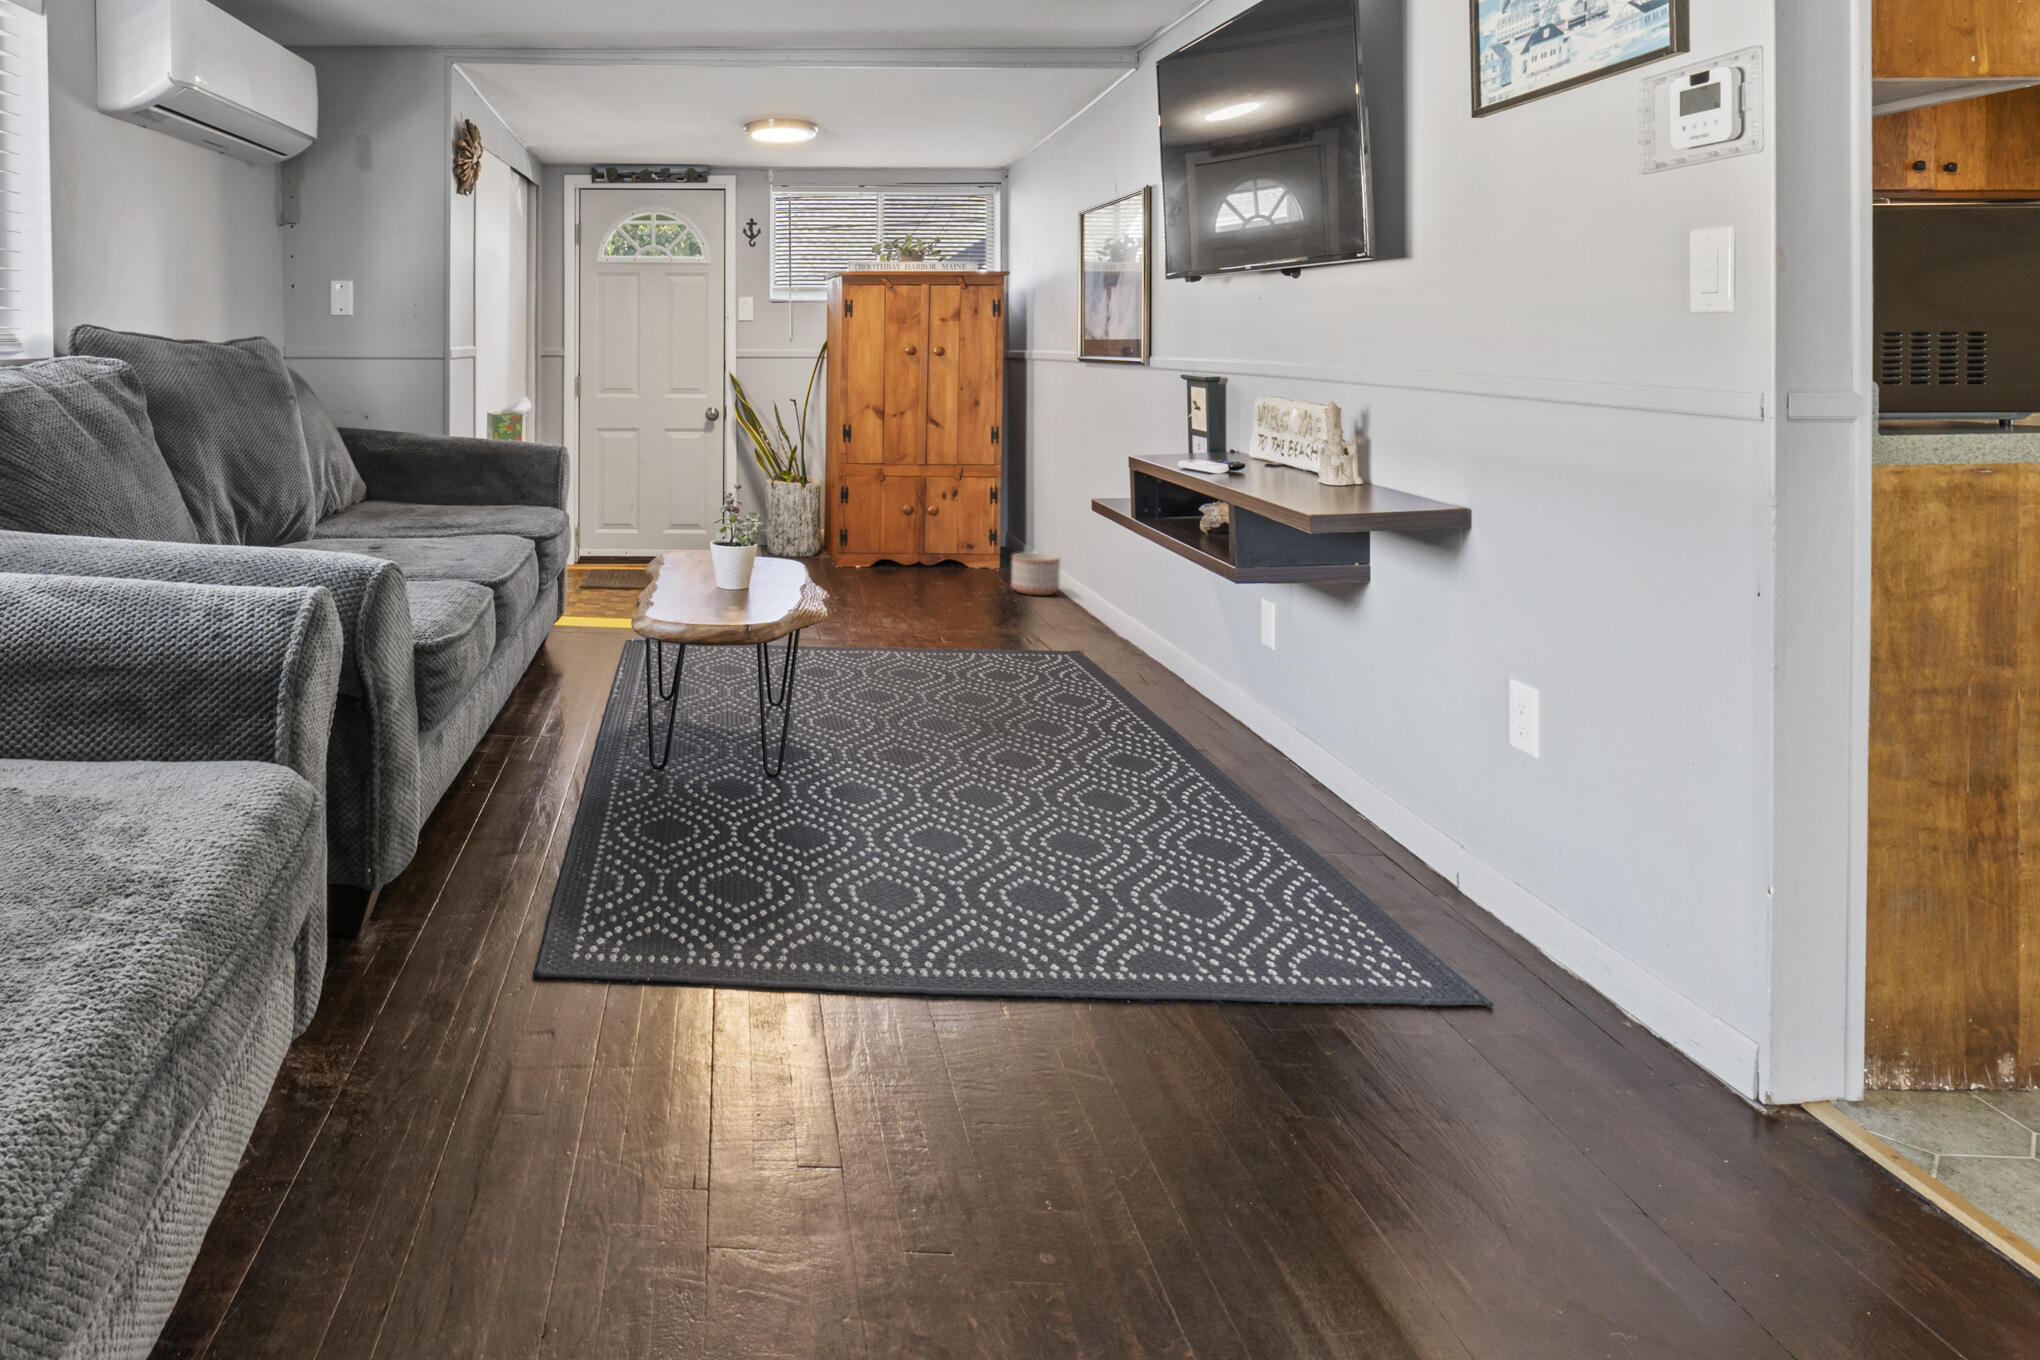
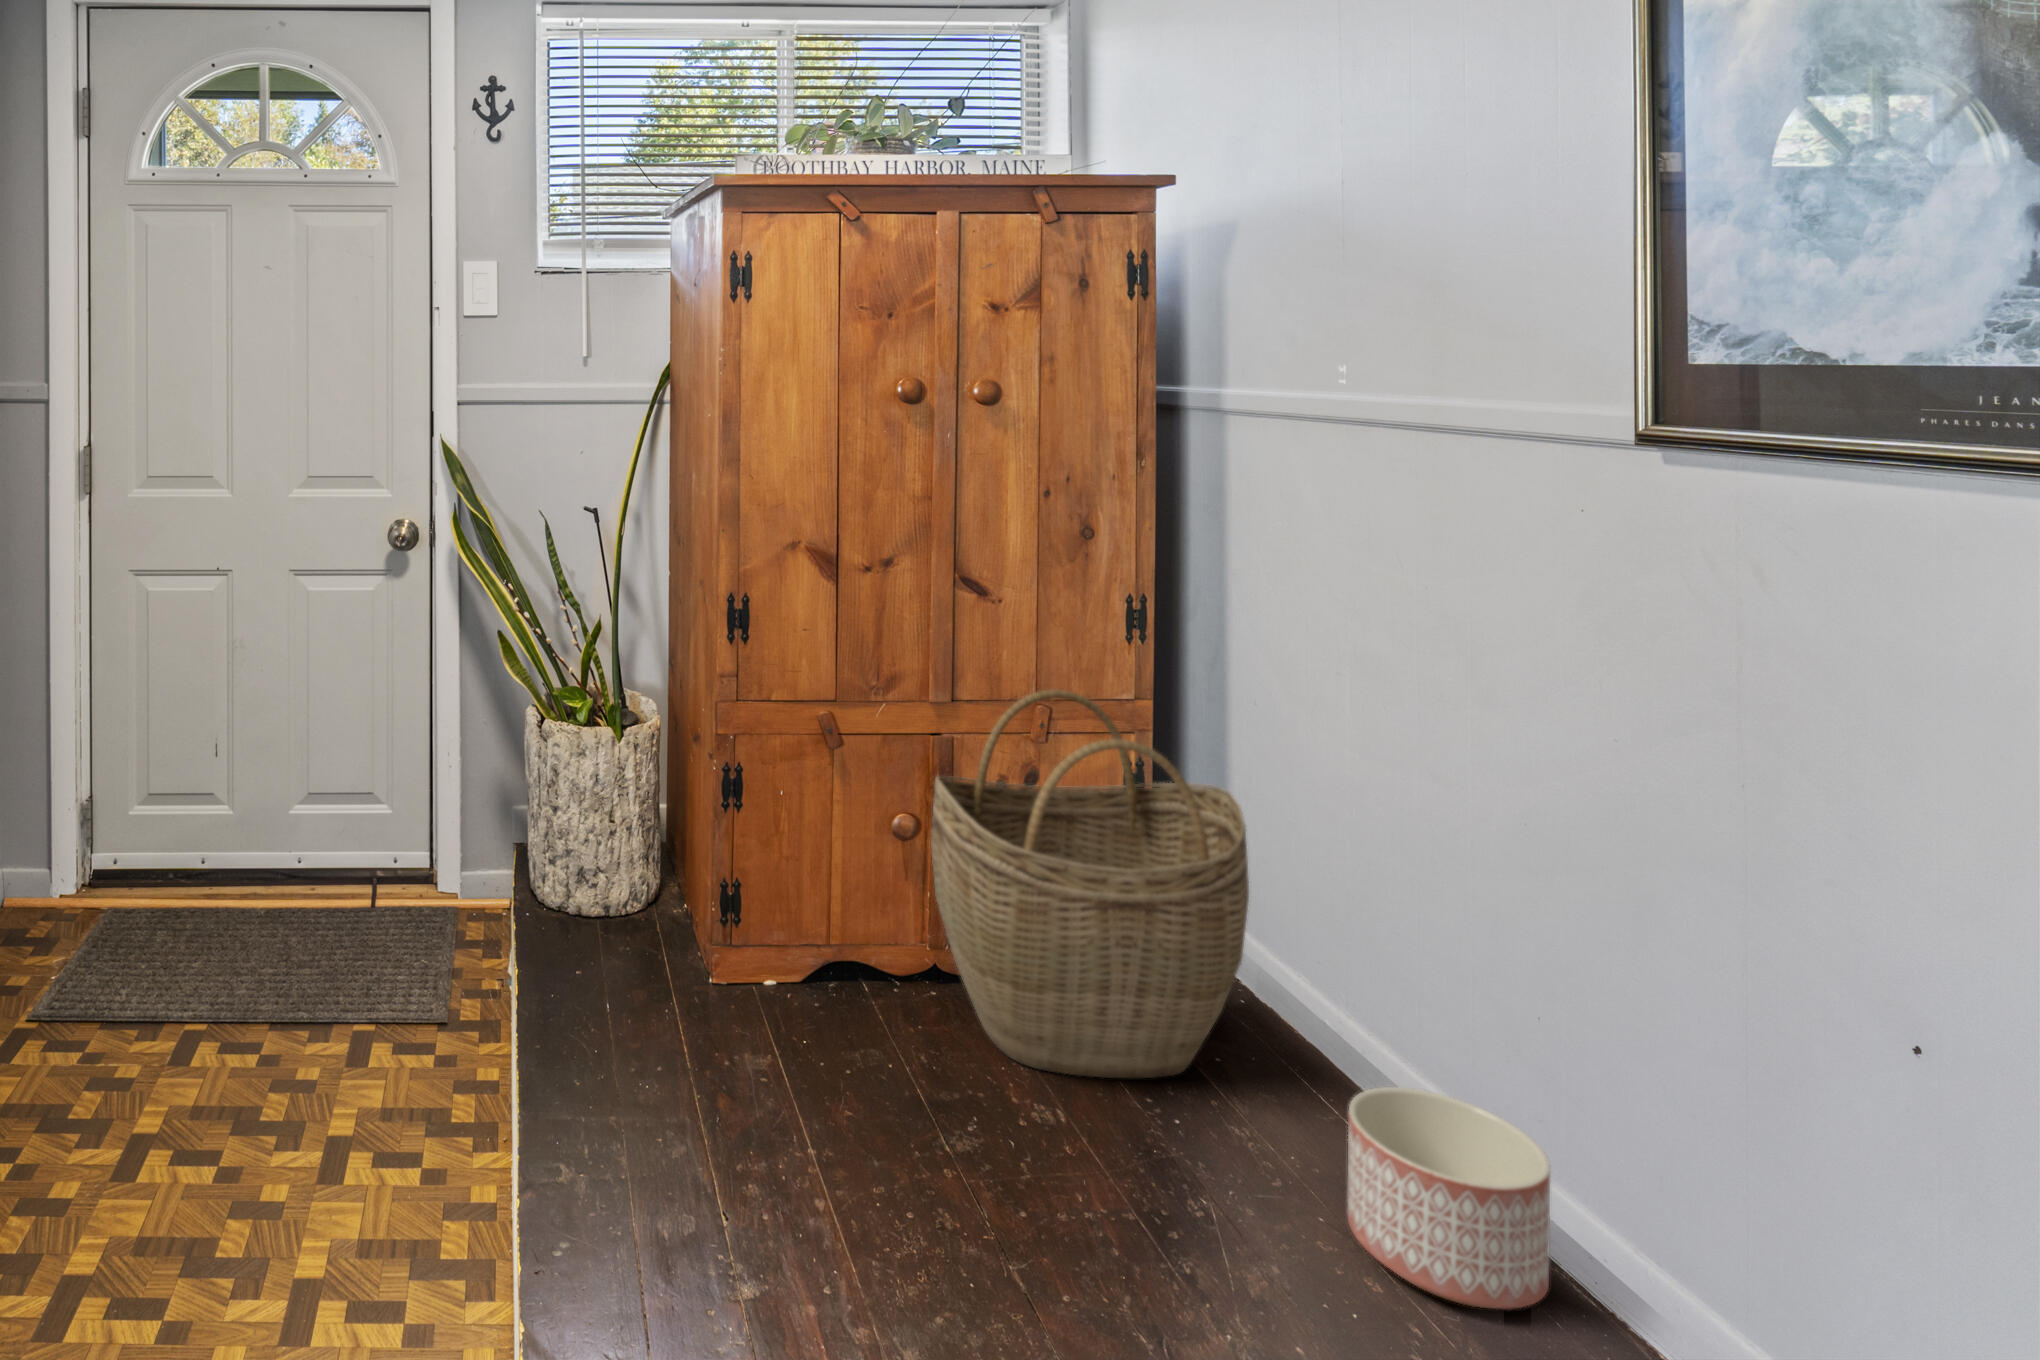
woven basket: none [911,457,1012,574] -> present [931,690,1249,1078]

